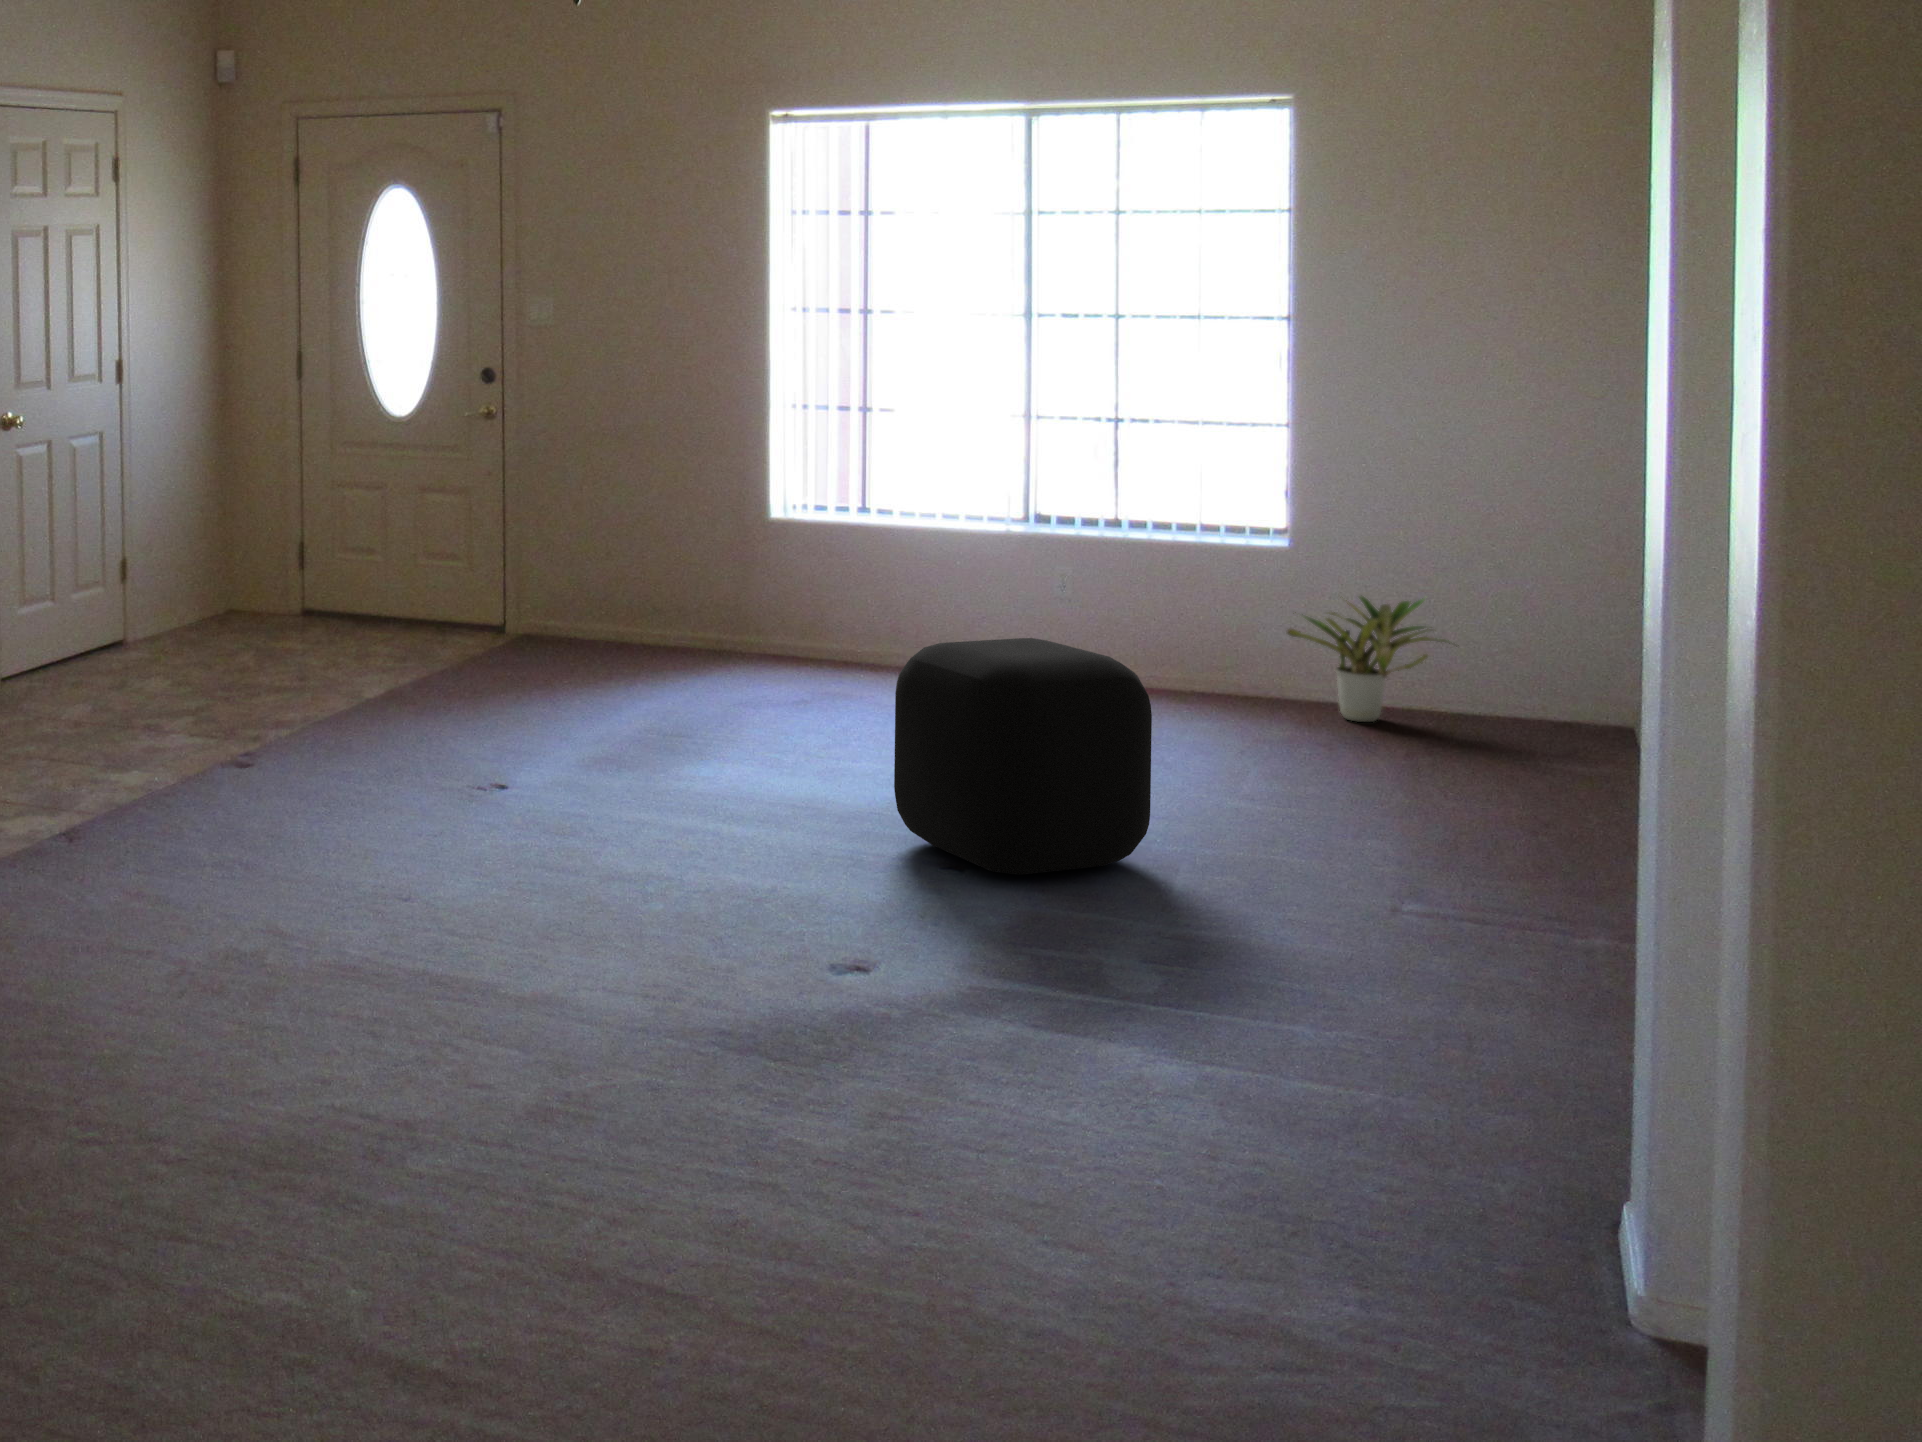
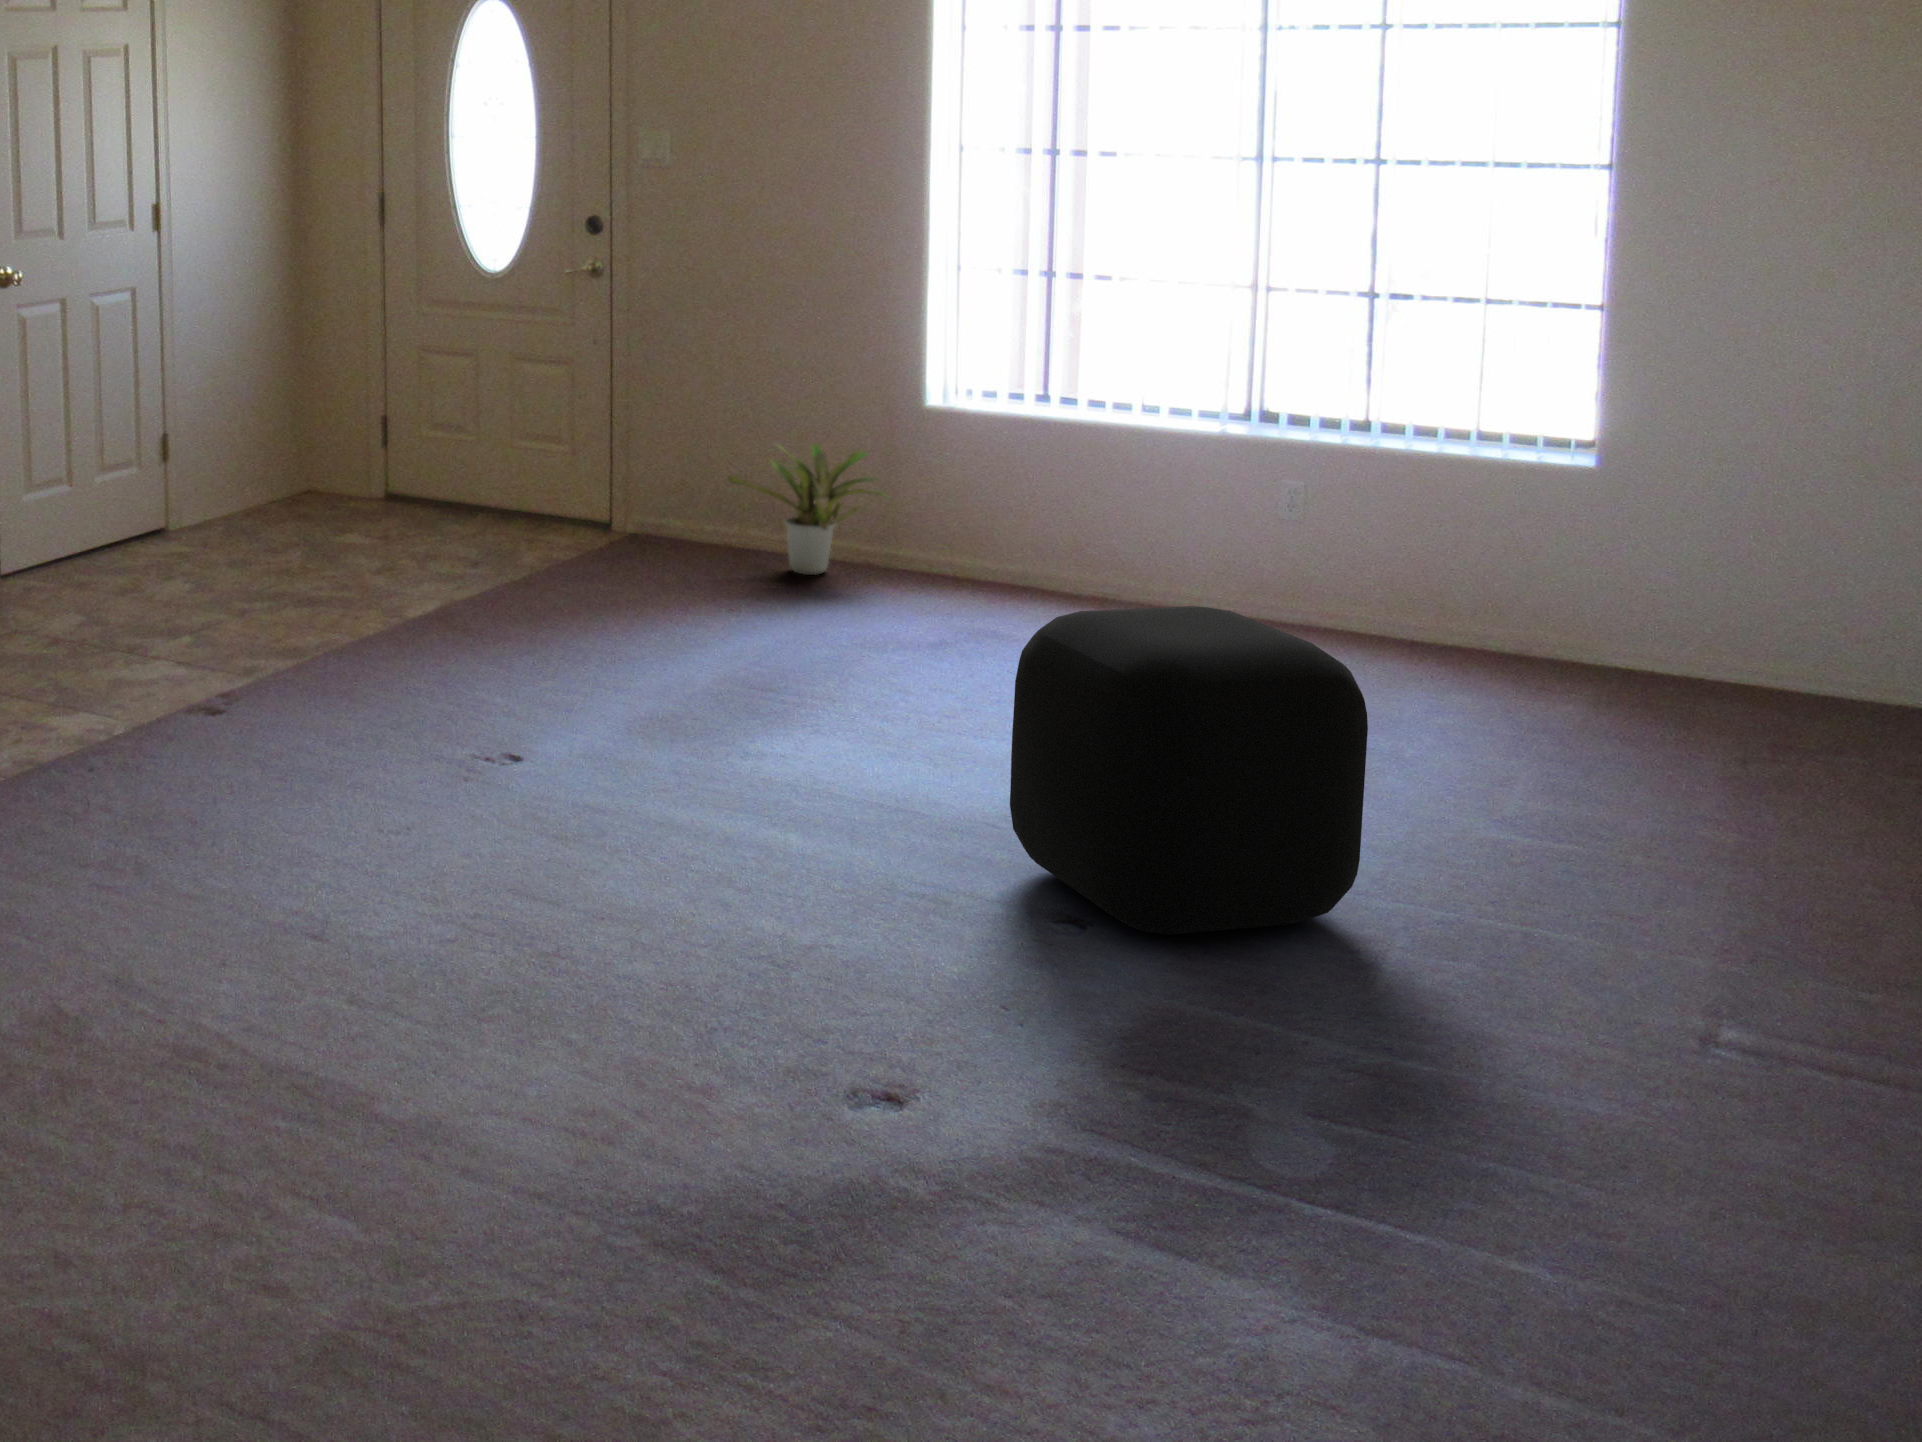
potted plant: present [1287,596,1450,722] -> present [727,444,887,575]

